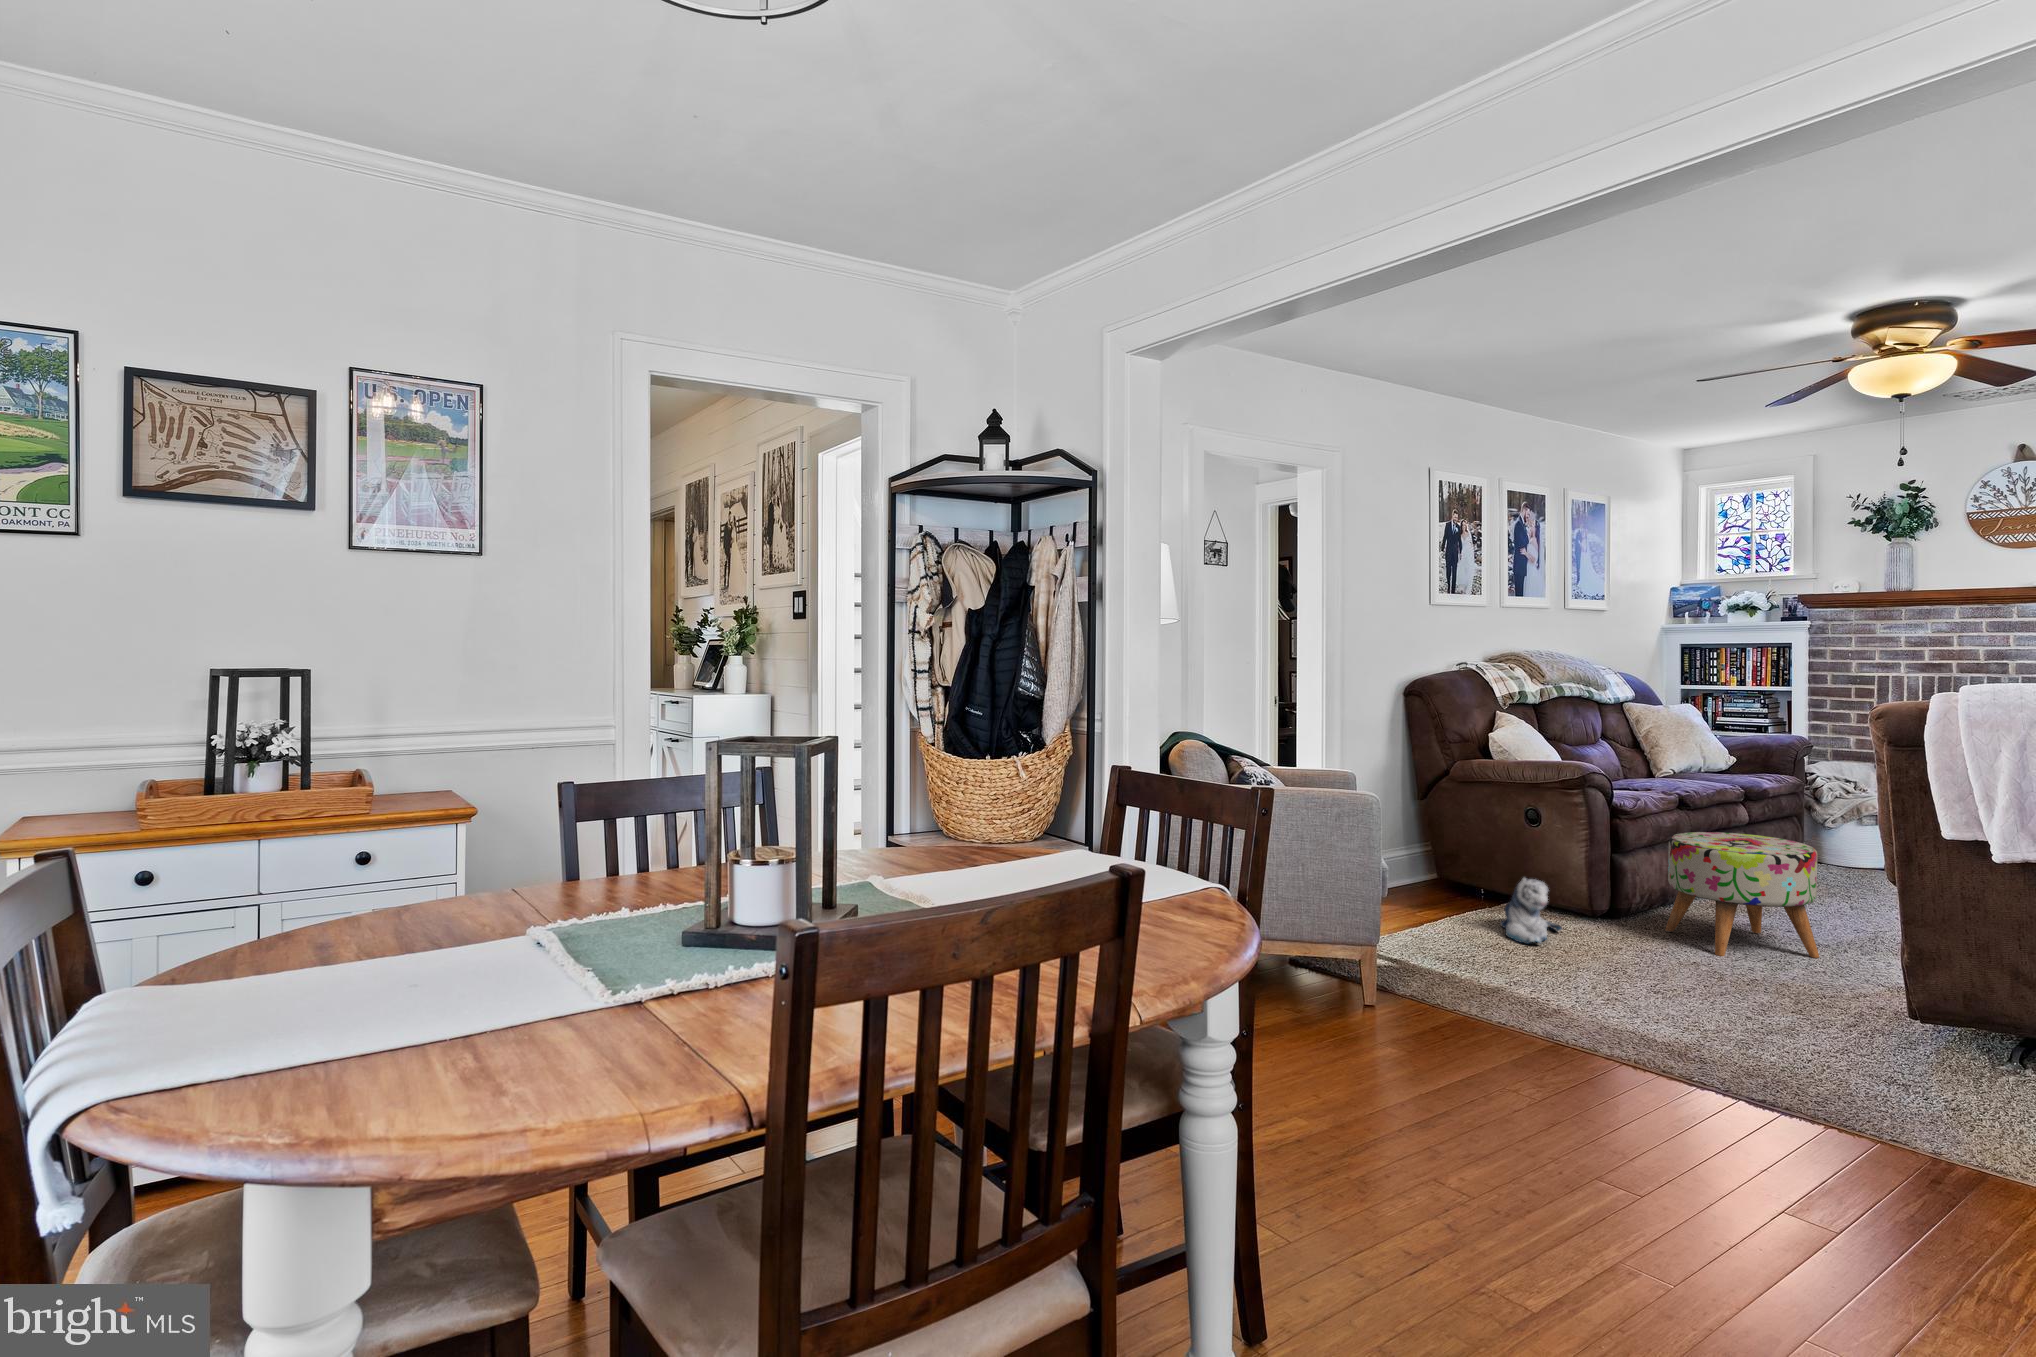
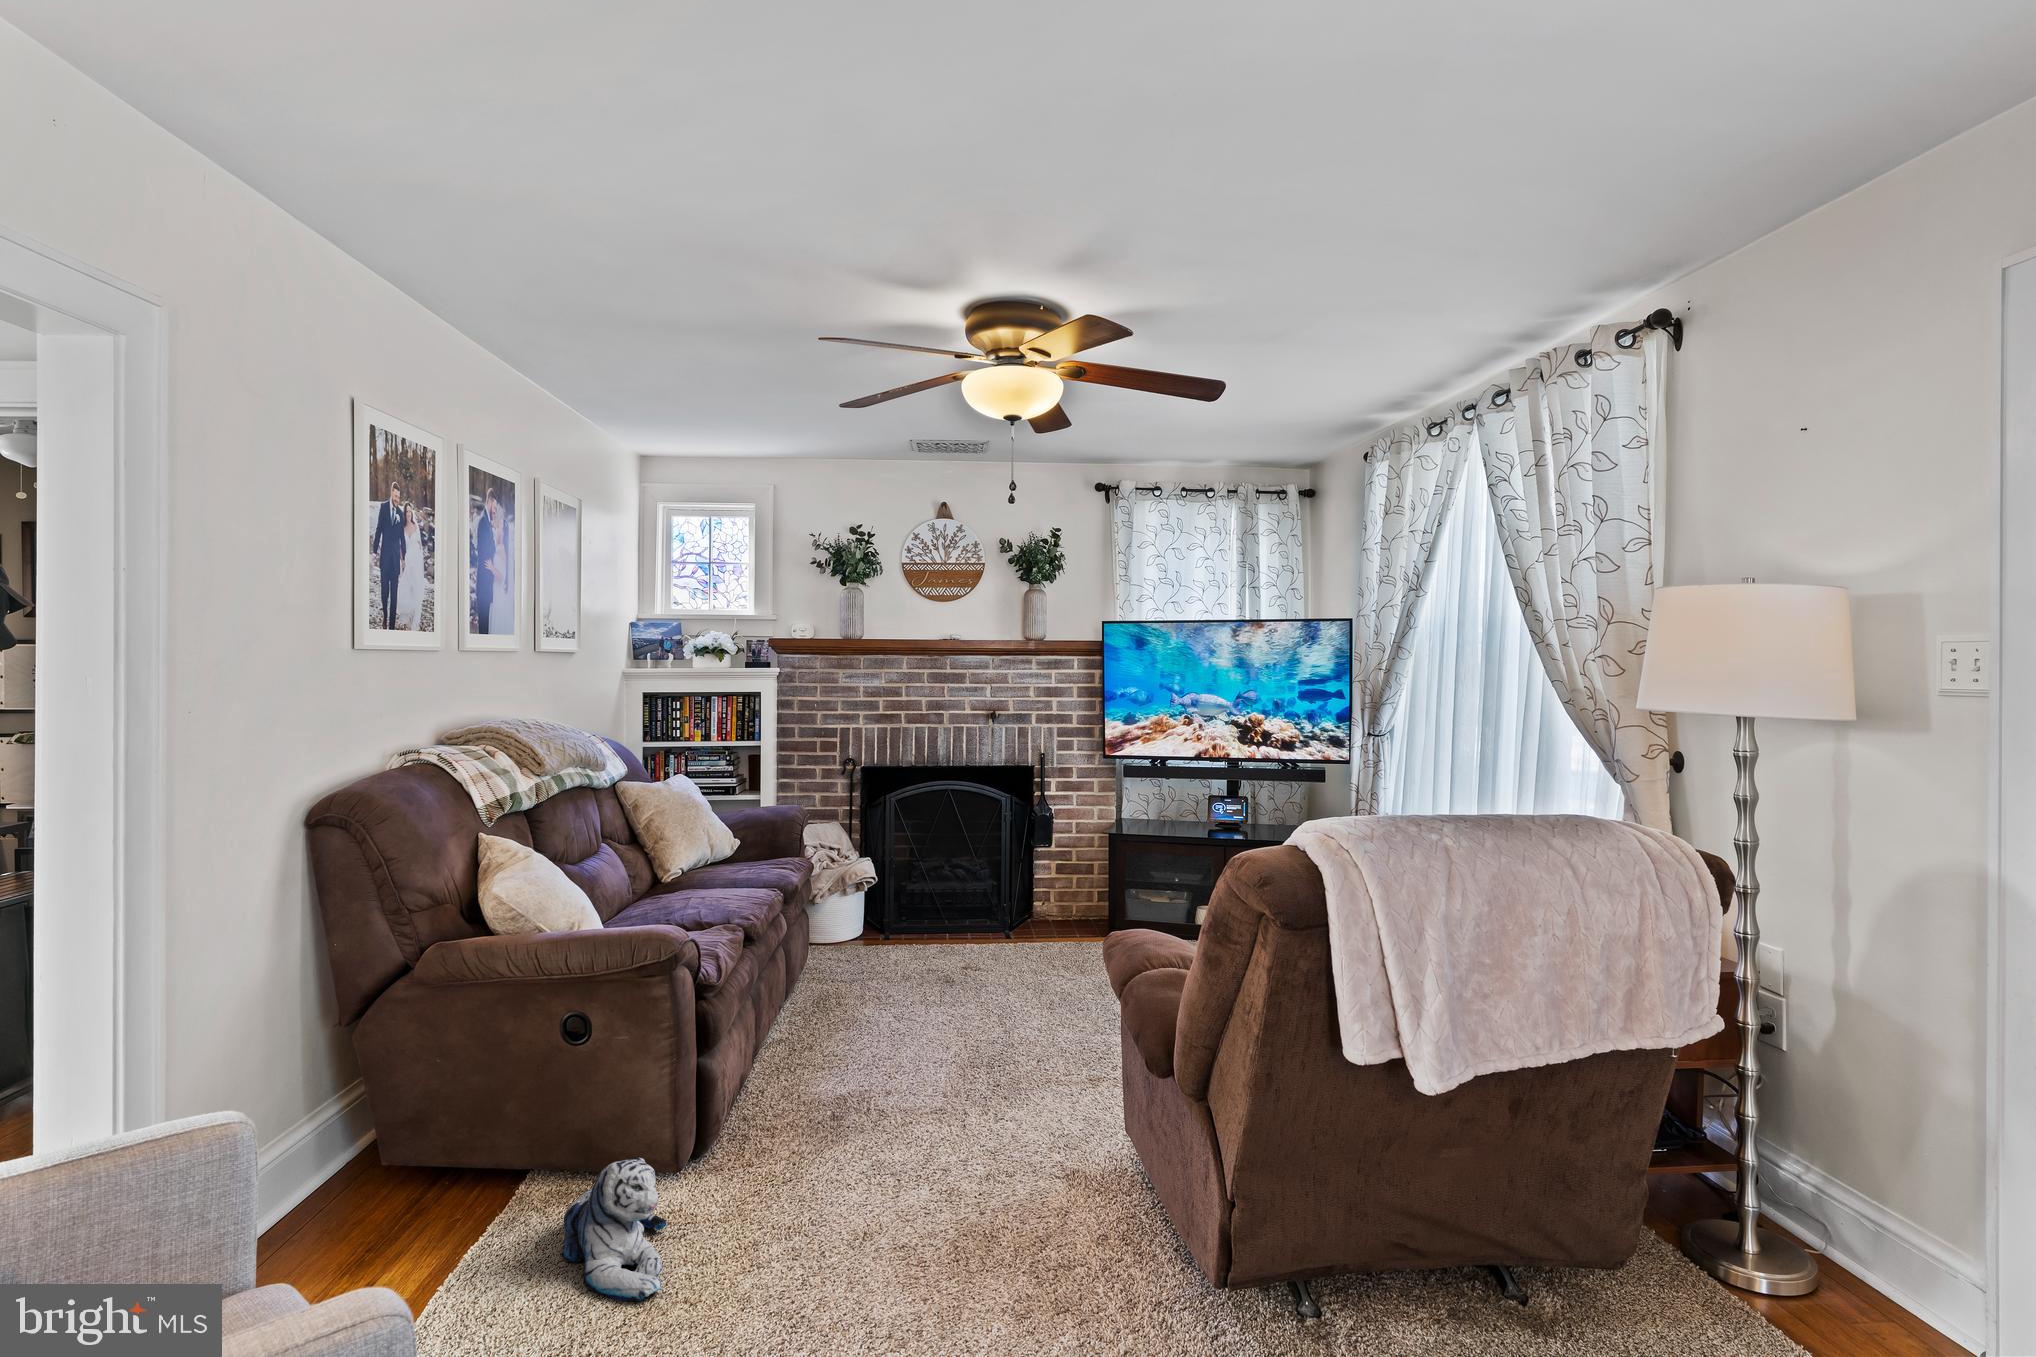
ottoman: present [1665,832,1819,958] -> none [782,978,969,1189]

